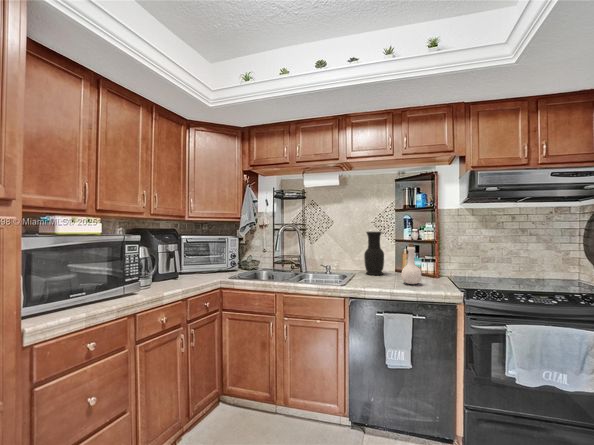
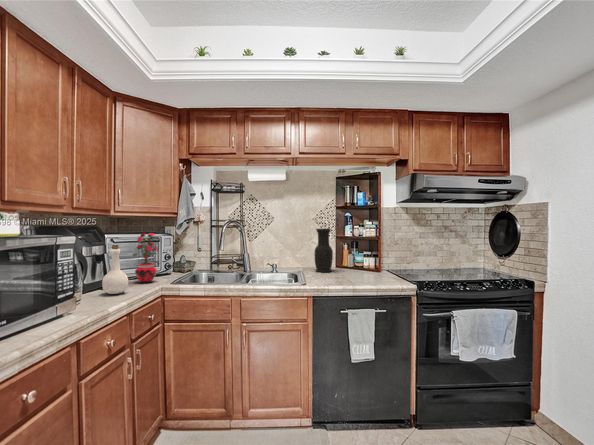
potted plant: none [200,233,223,276] -> present [133,233,158,283]
bottle: present [401,244,422,284] -> present [102,245,128,294]

